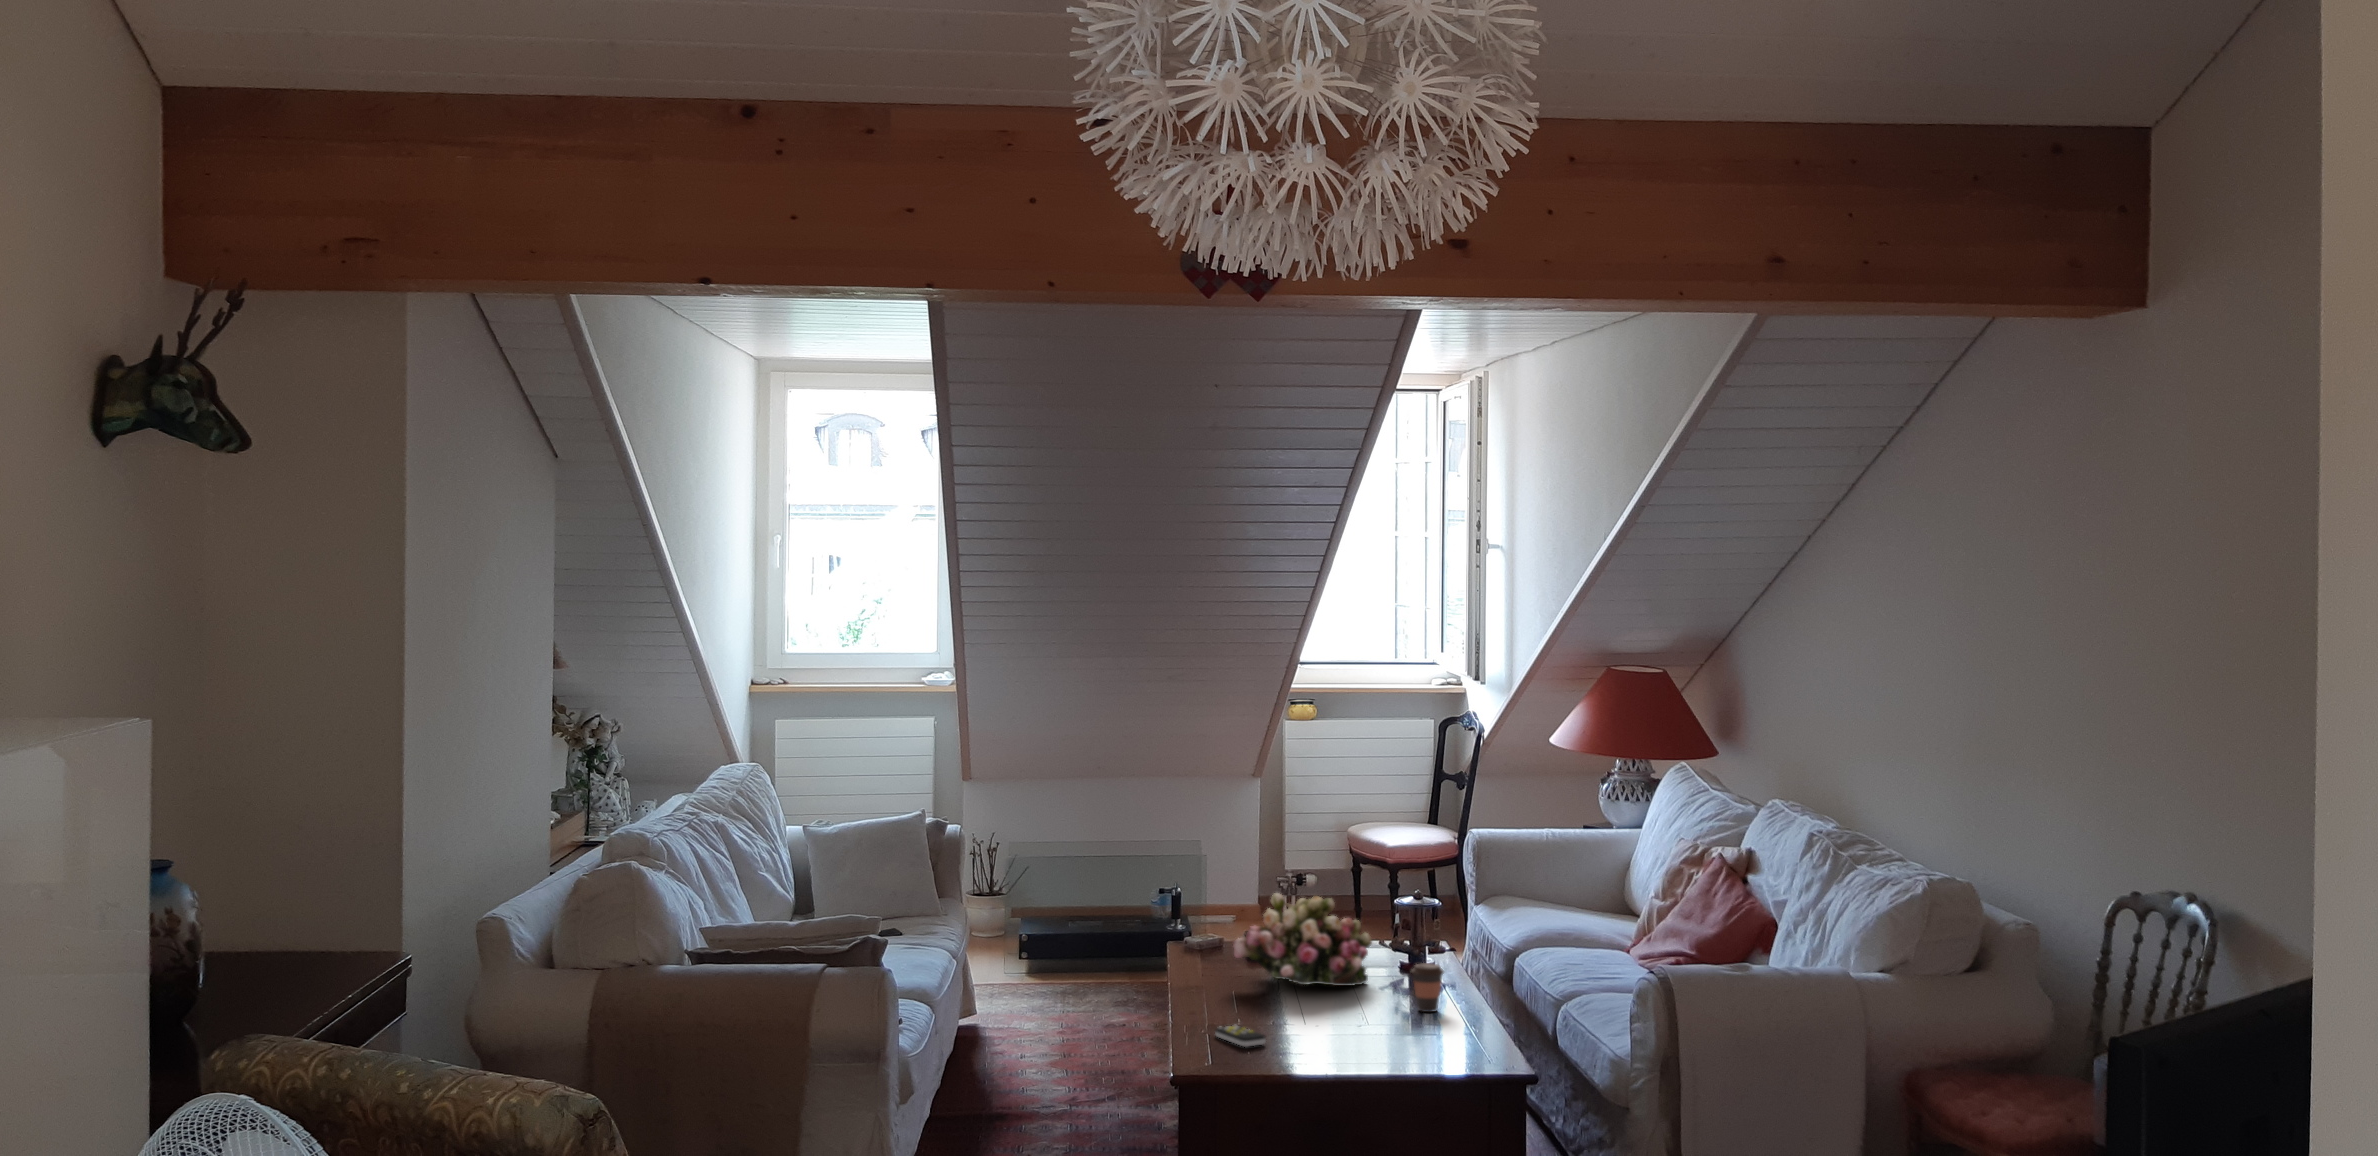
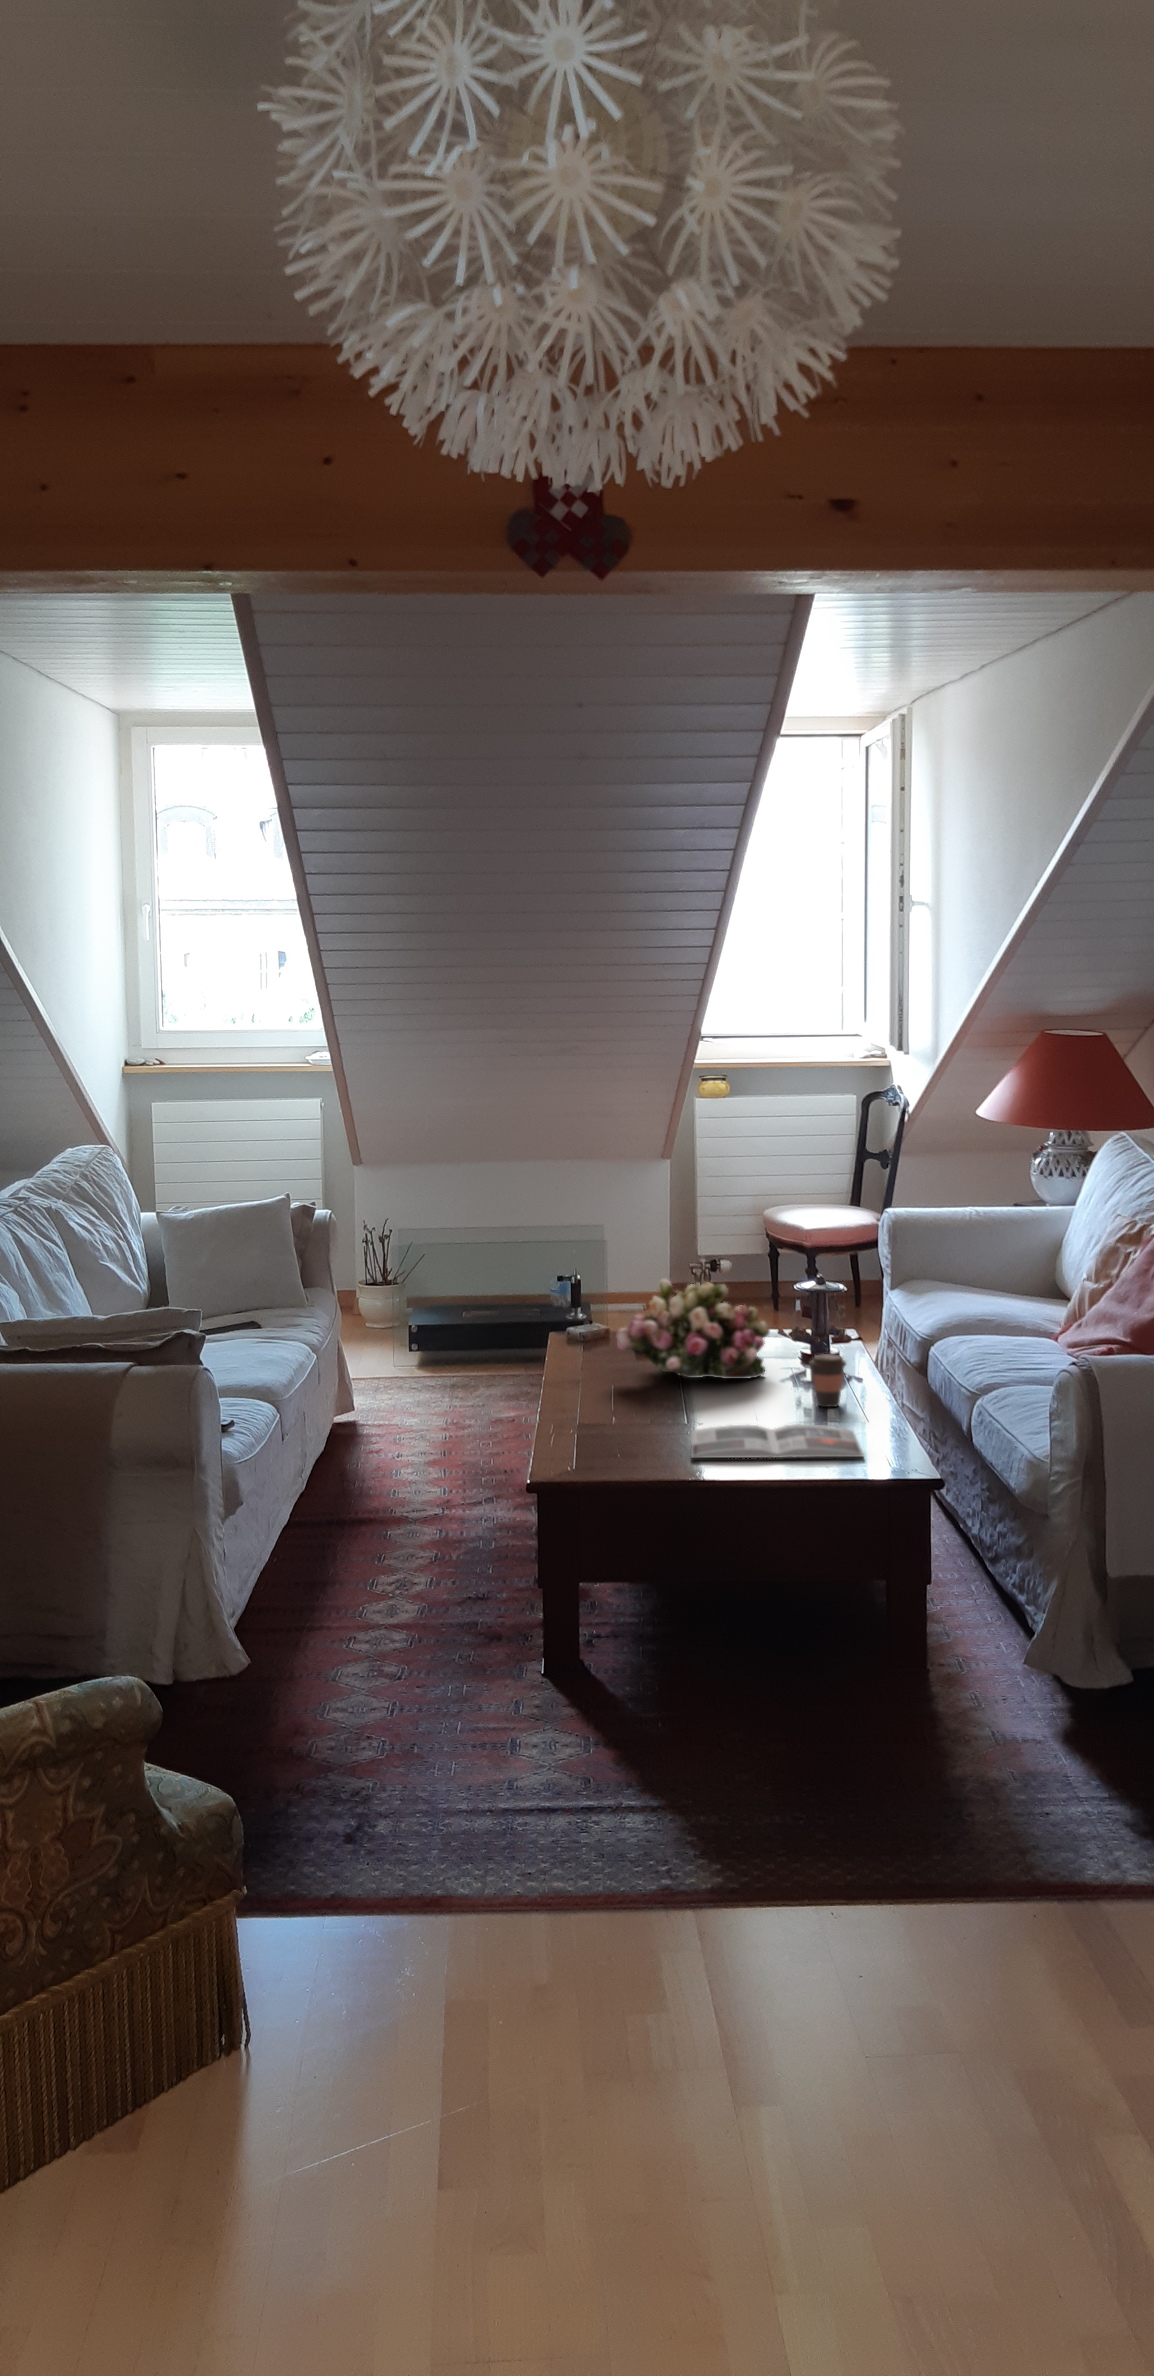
remote control: present [1215,1025,1266,1047] -> none [590,1423,645,1447]
magazine: none [1305,1027,1465,1057] -> present [690,1424,864,1458]

